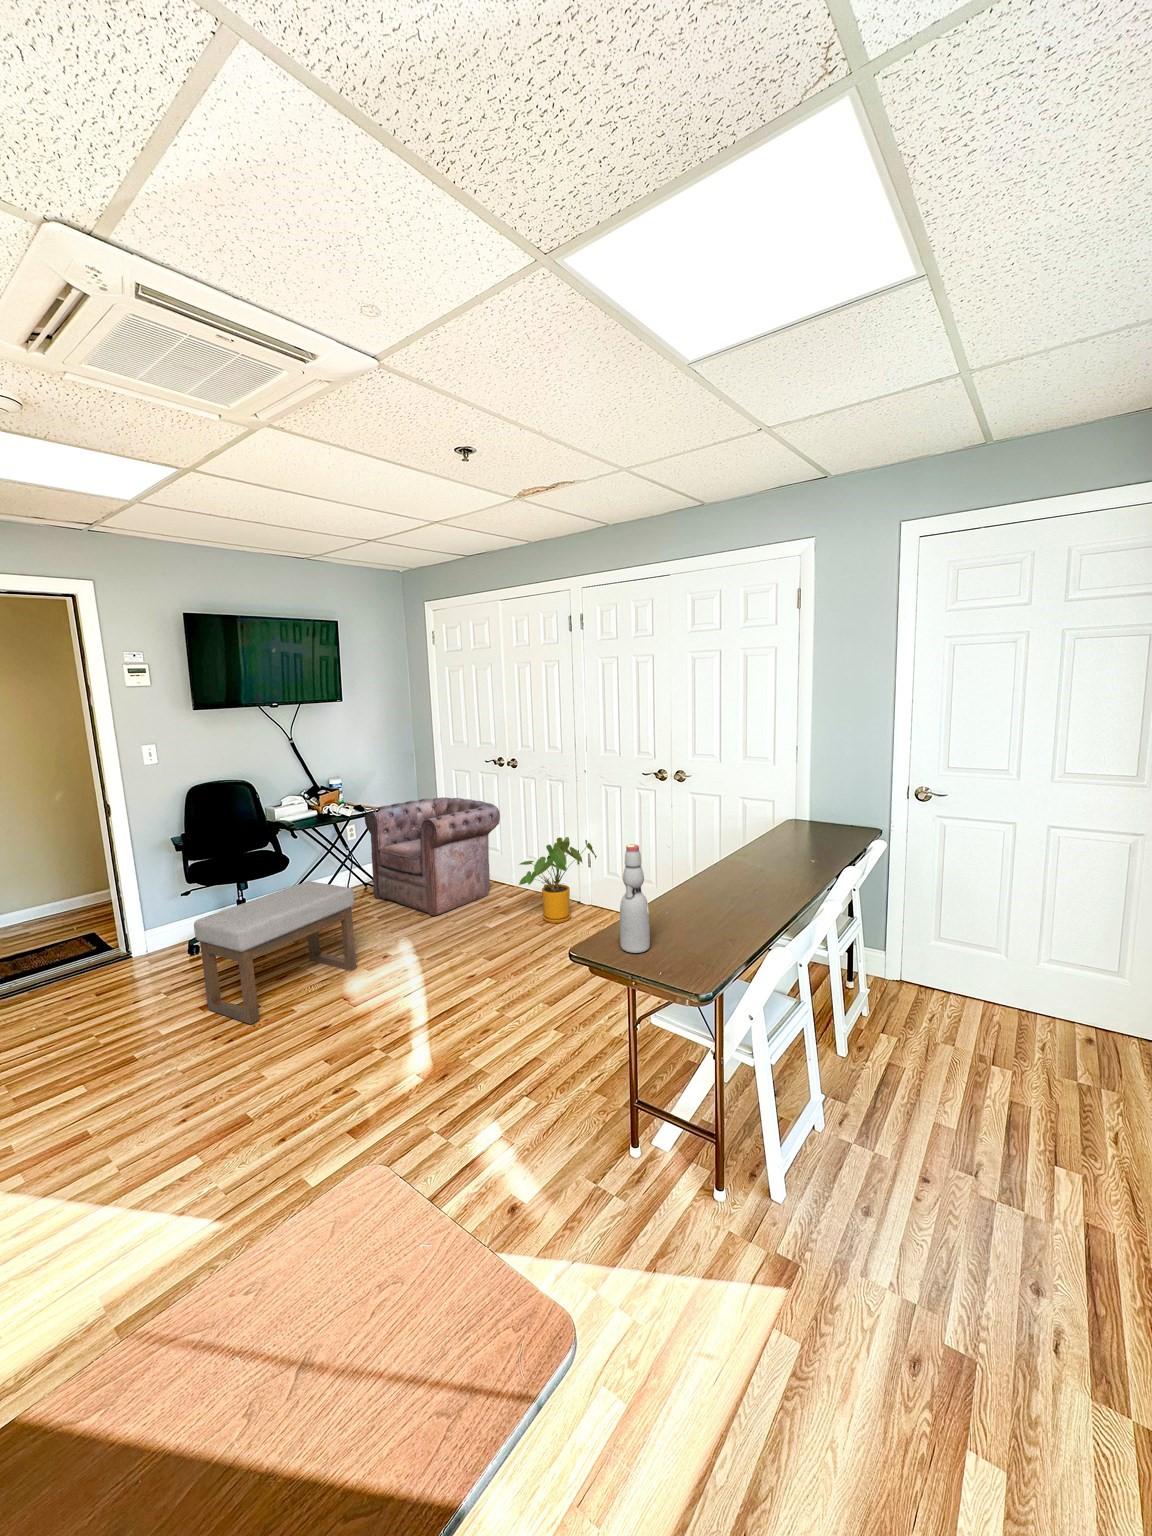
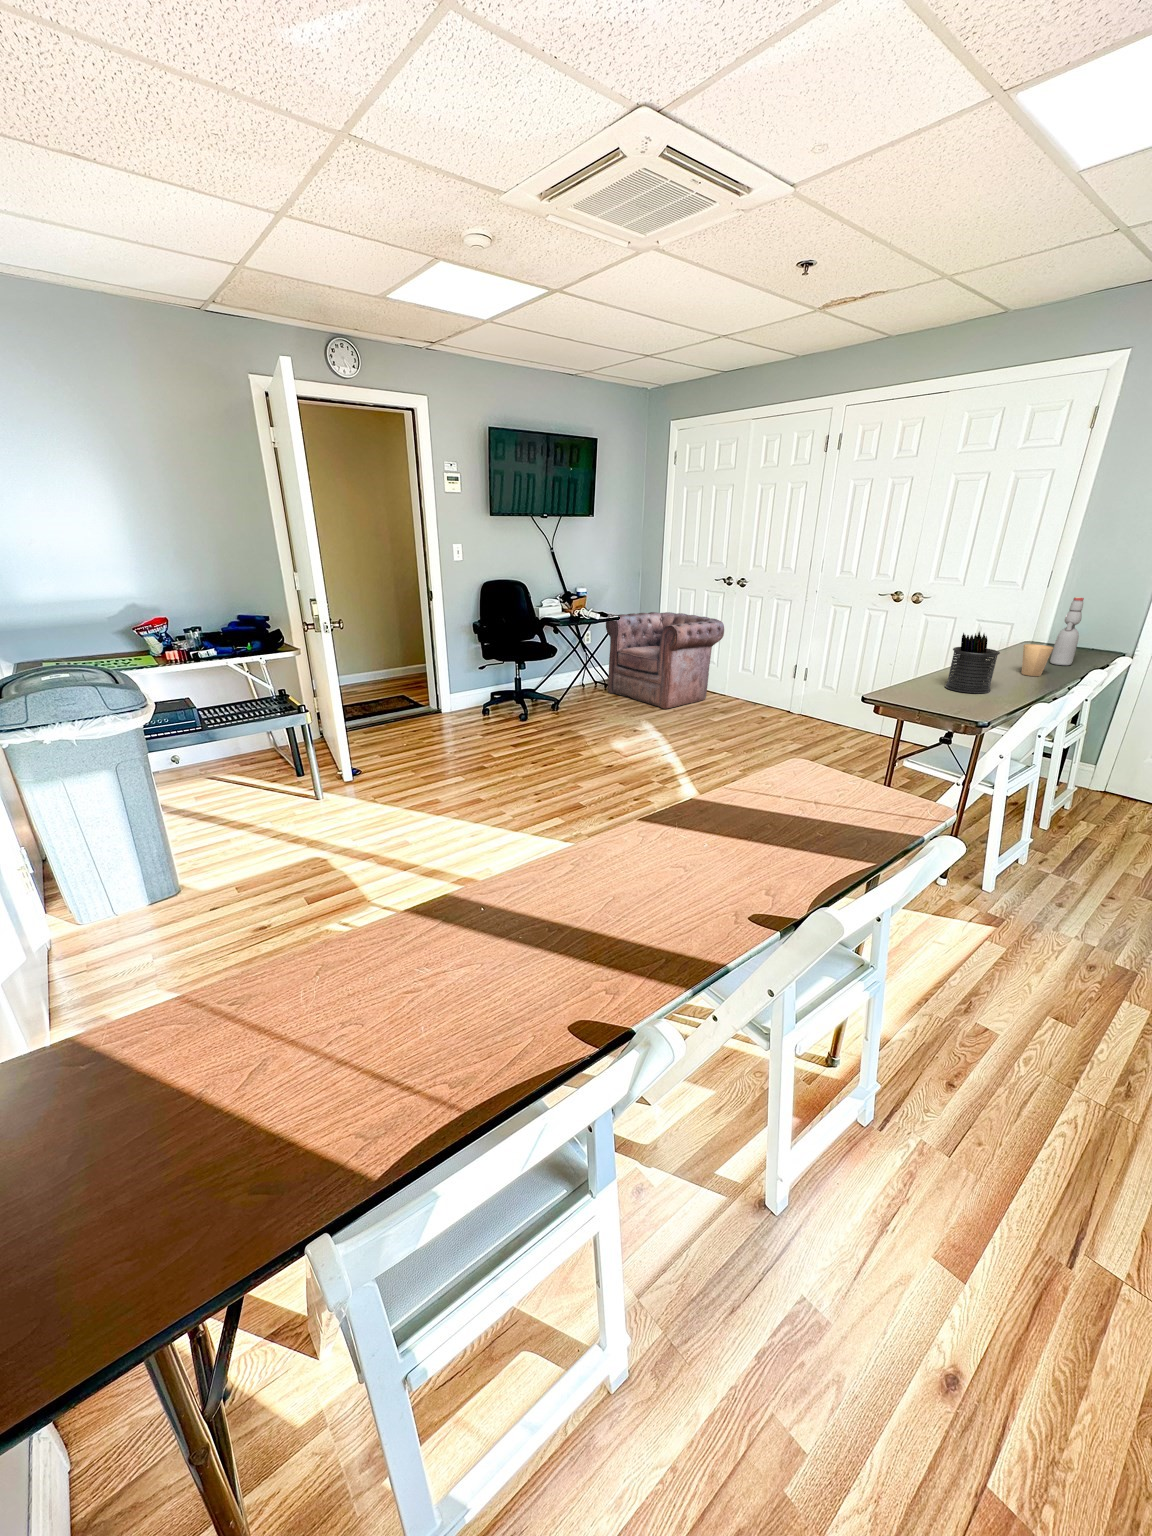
house plant: present [519,837,597,923] -> none [744,652,816,724]
paper cup: none [770,839,801,878] -> present [1022,644,1053,676]
pen holder: none [683,842,734,921] -> present [945,632,1000,693]
bottle: present [620,844,650,953] -> present [1050,597,1084,665]
ottoman: present [194,881,357,1024] -> none [515,664,621,758]

